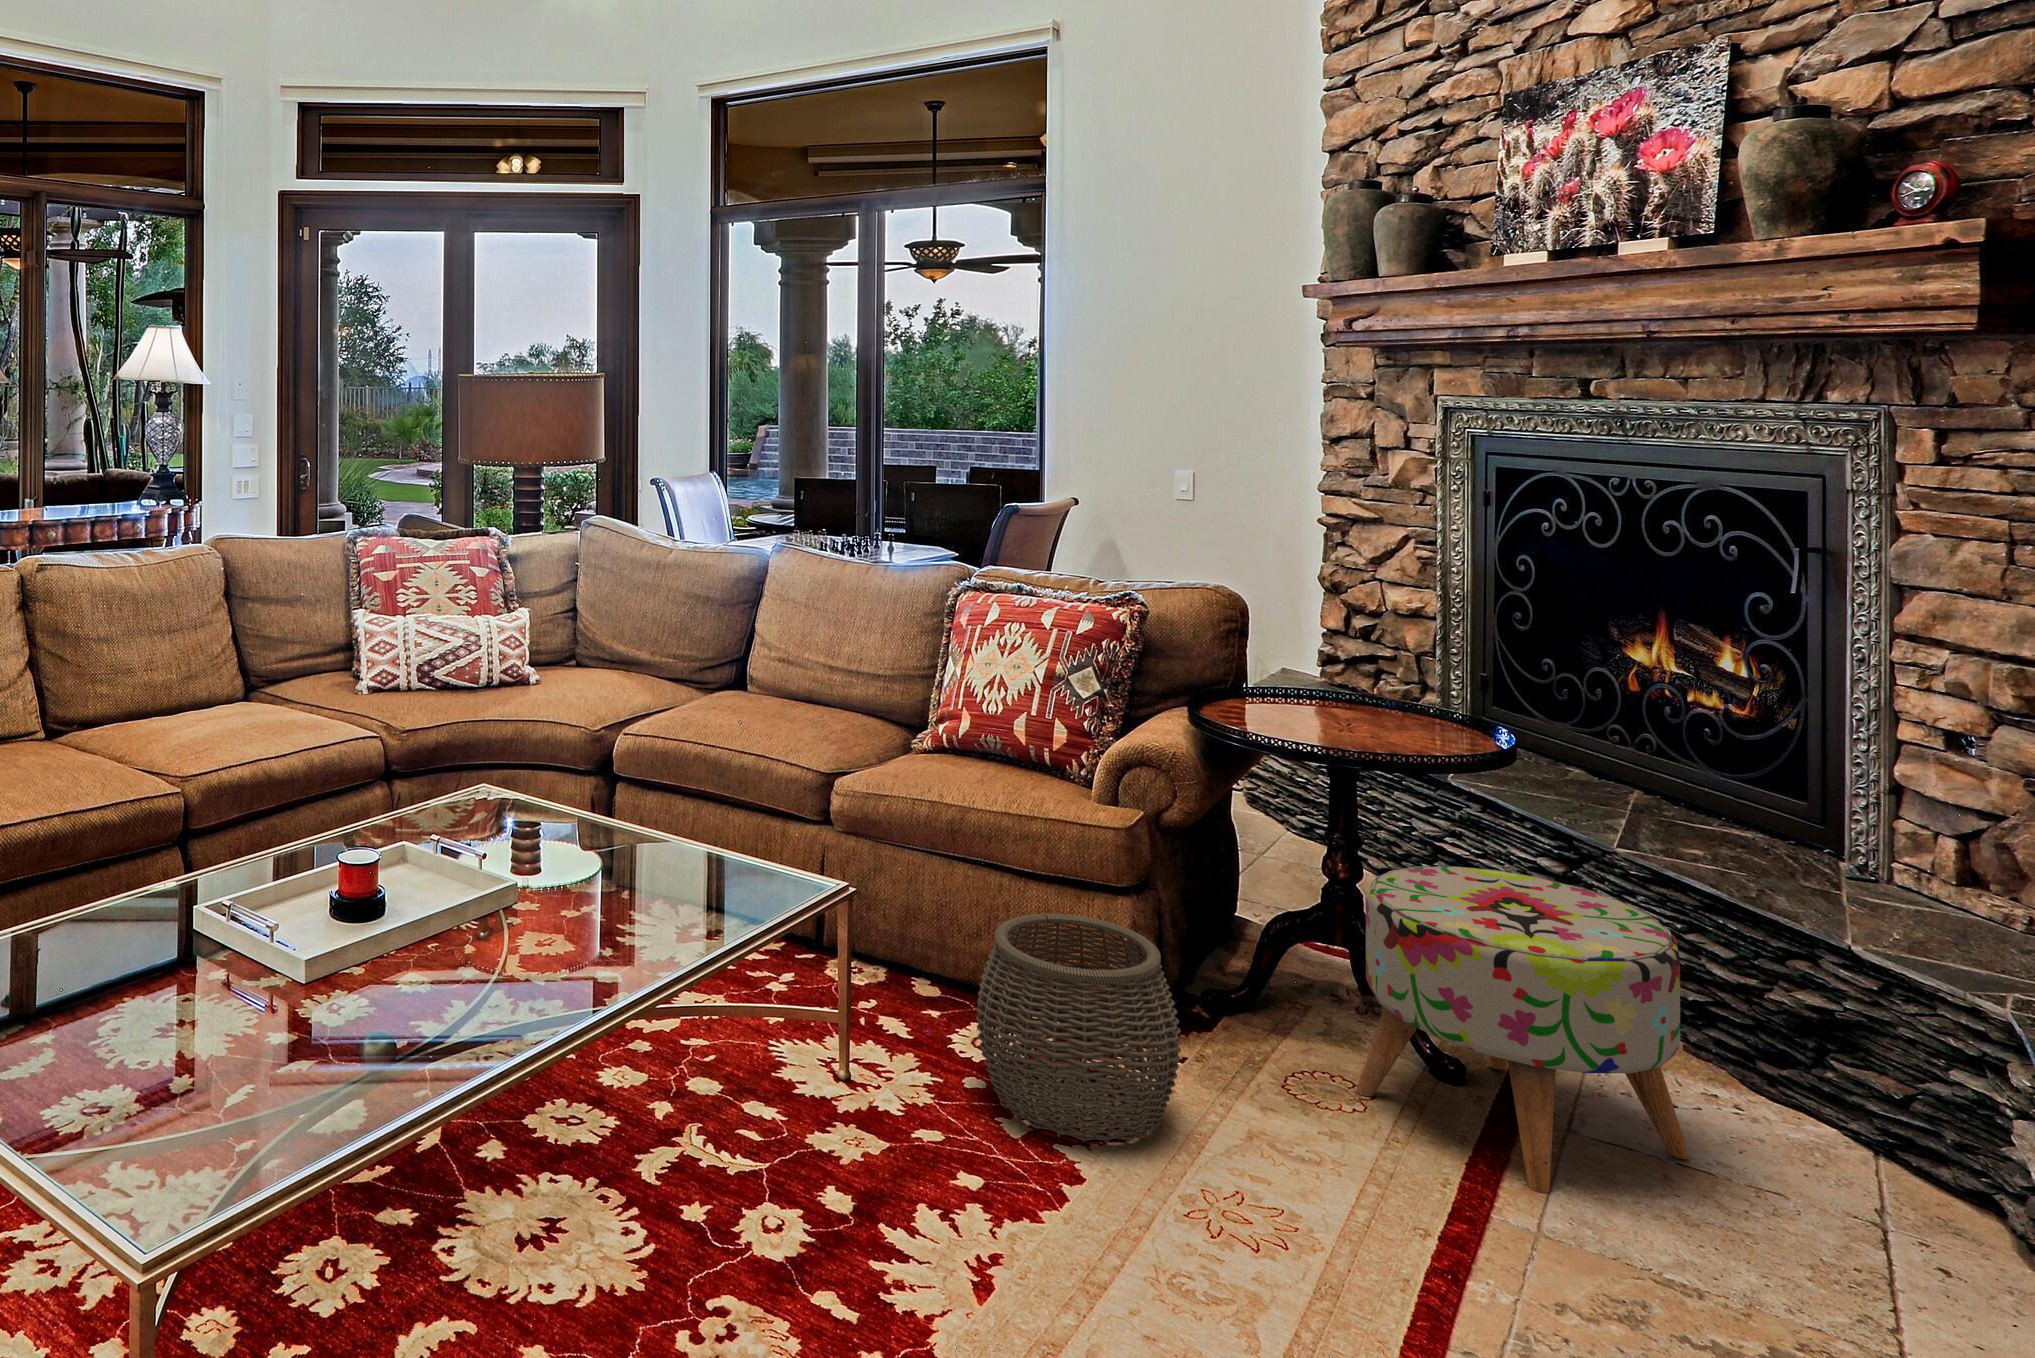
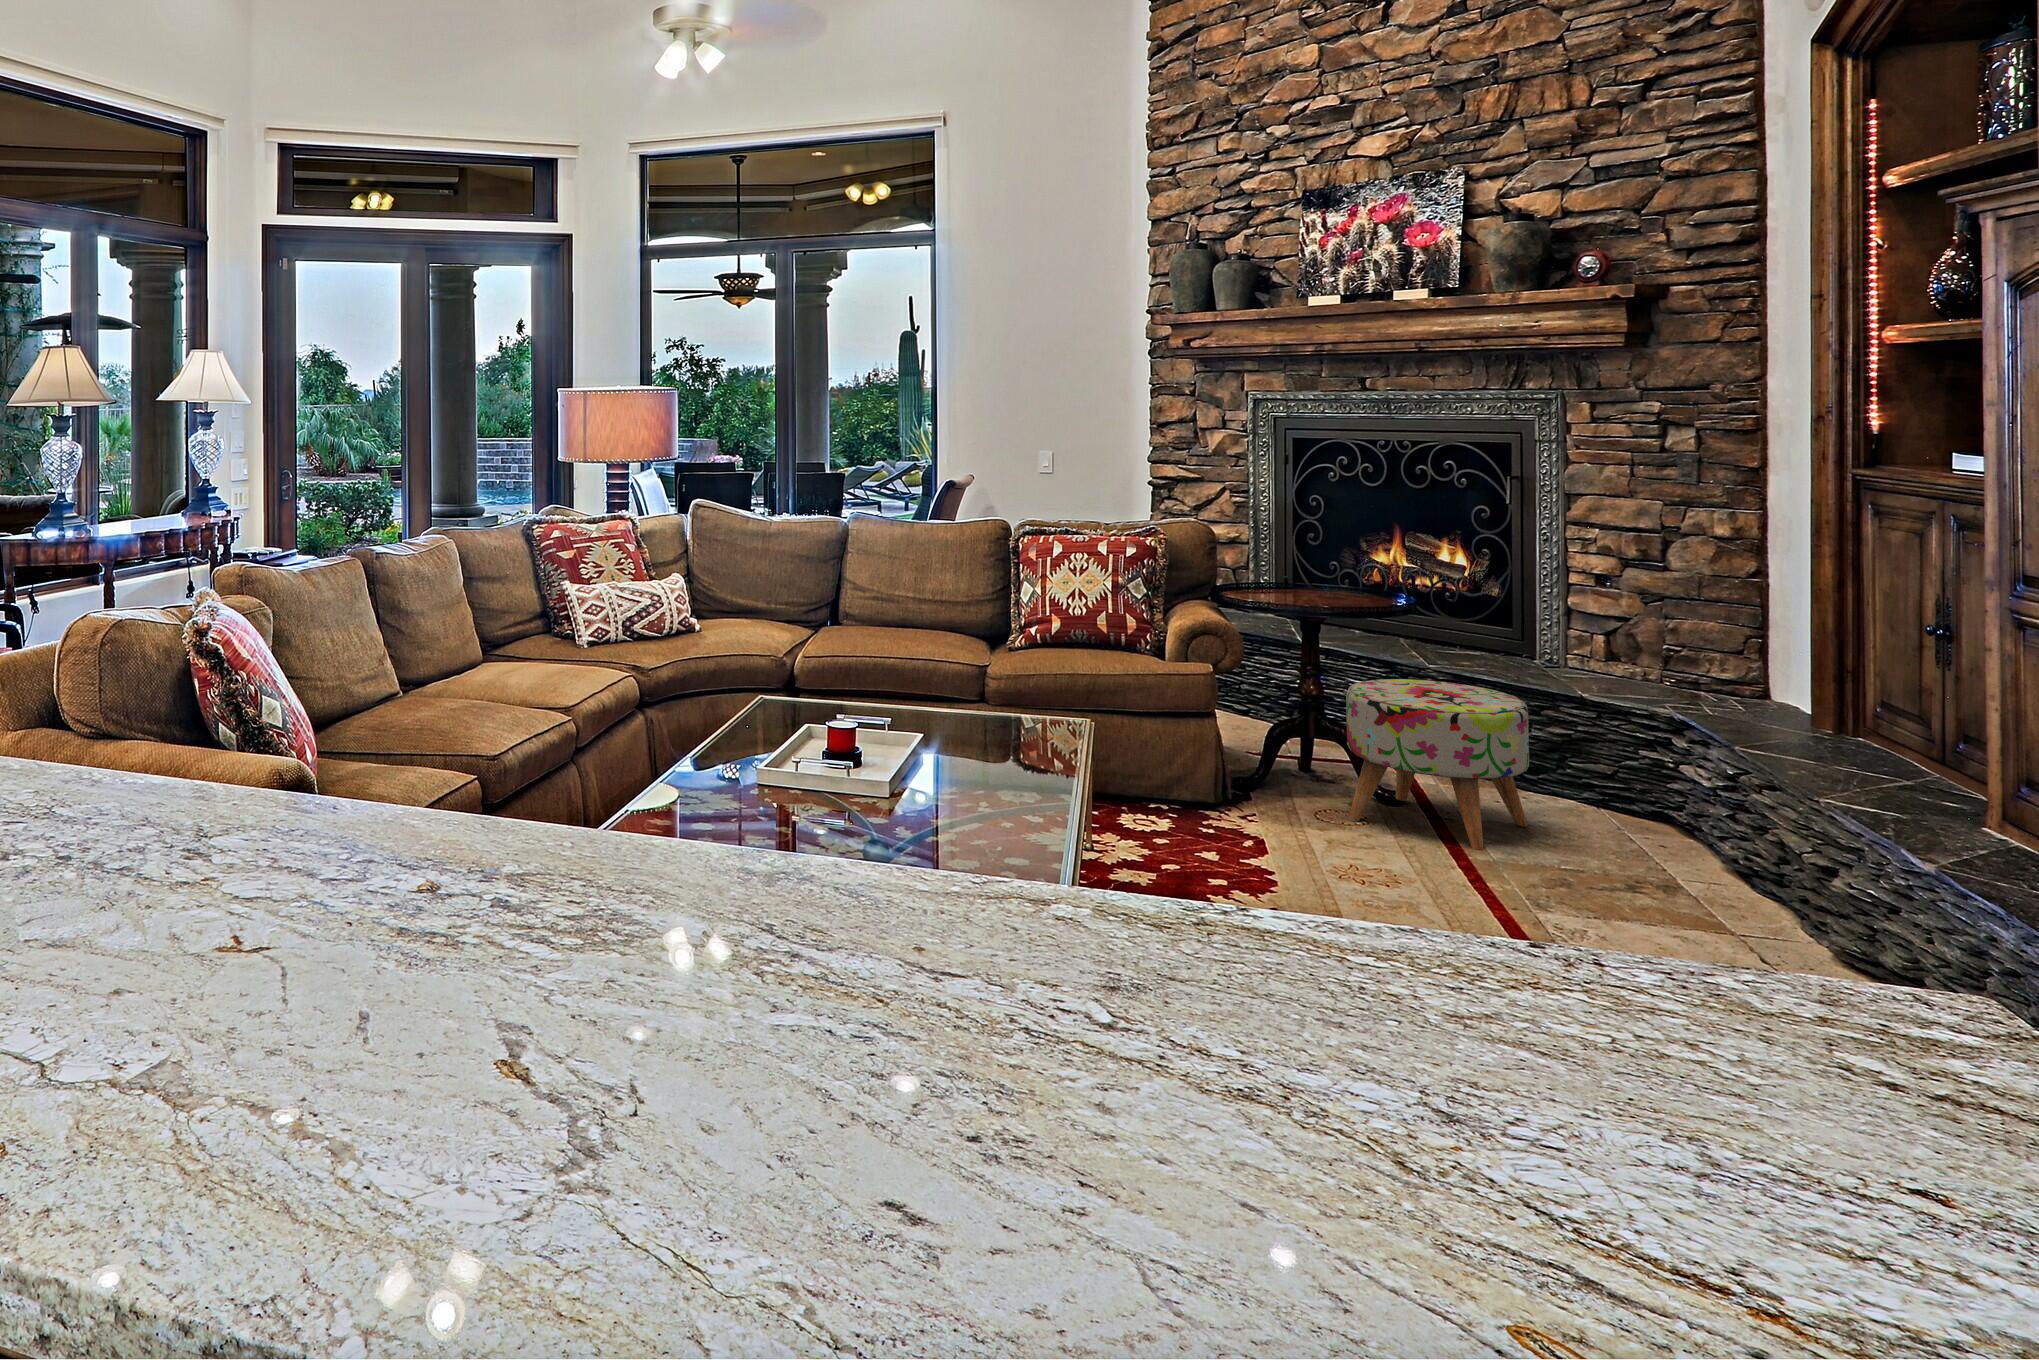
woven basket: present [976,914,1181,1144] -> none [1156,730,1292,861]

